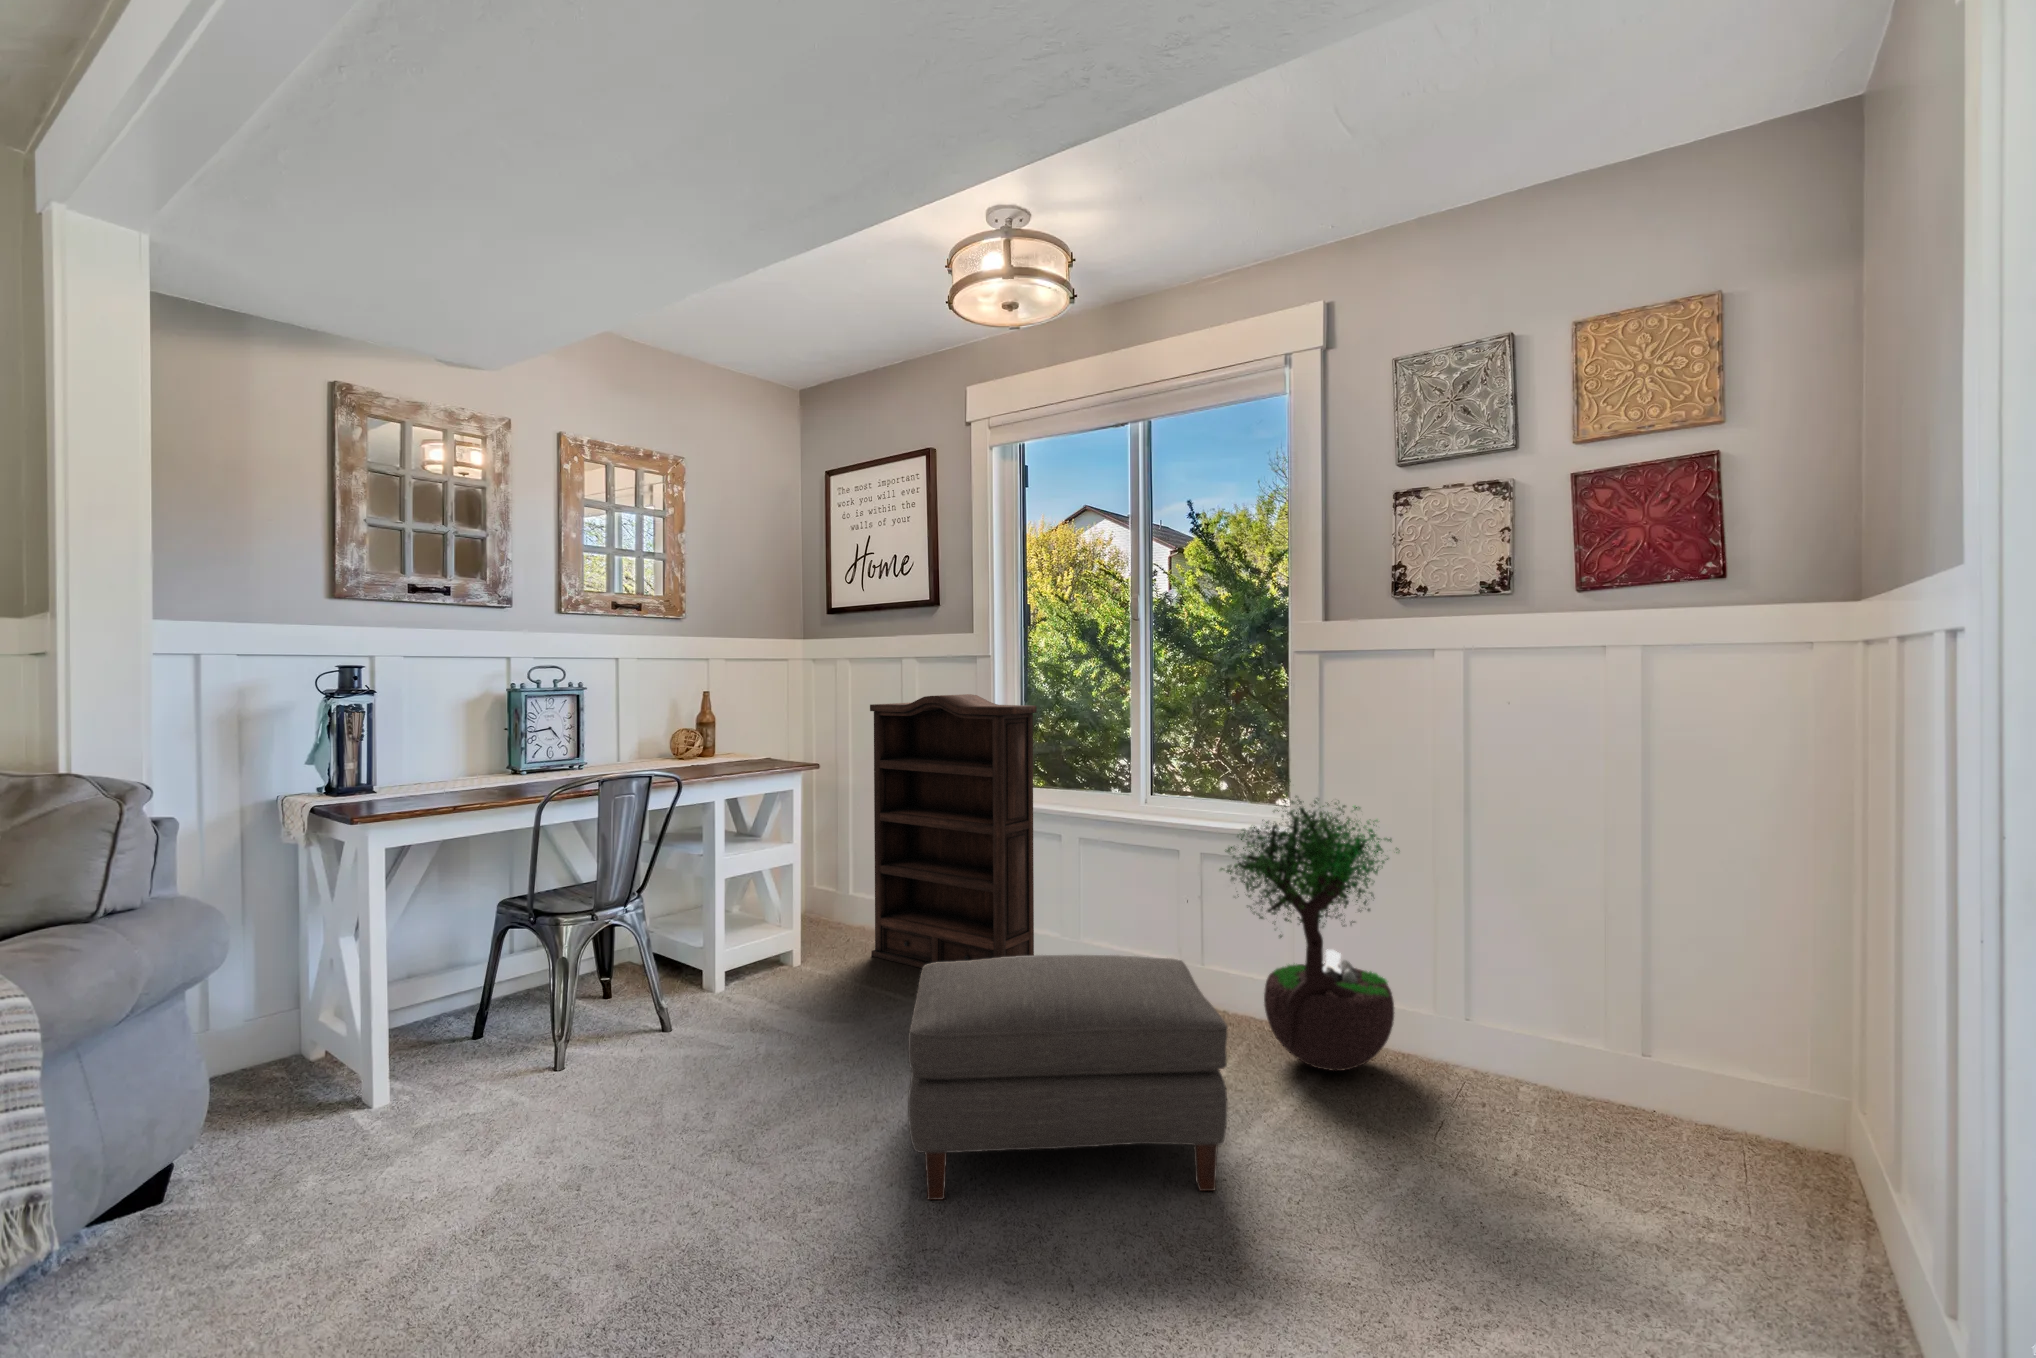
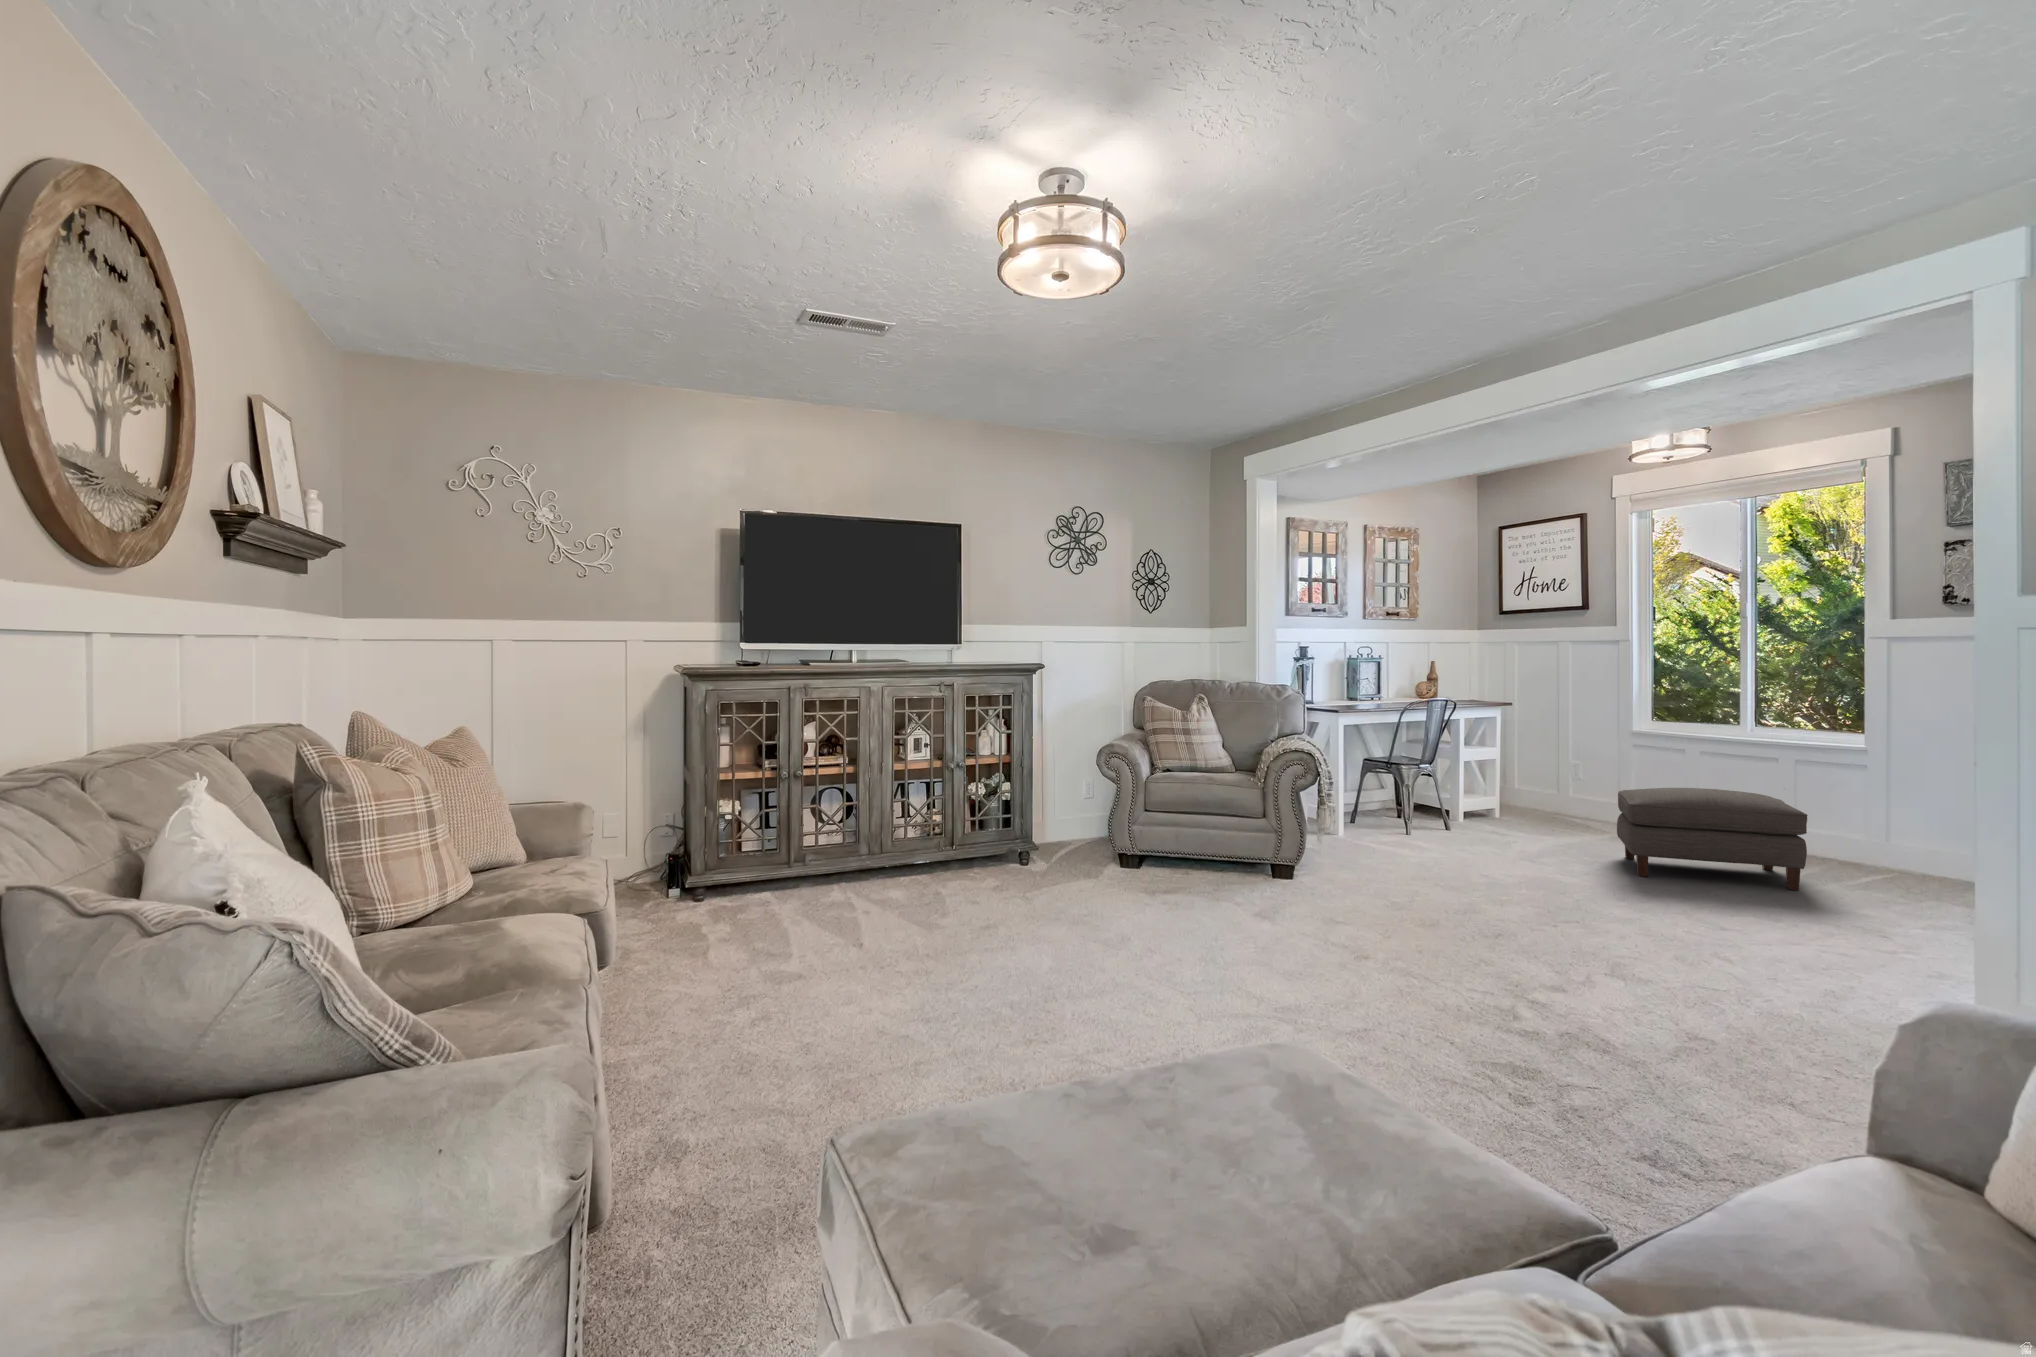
bookshelf: present [870,694,1037,968] -> none [1545,663,1667,831]
potted tree: present [1220,780,1397,1071] -> none [1805,708,1935,872]

